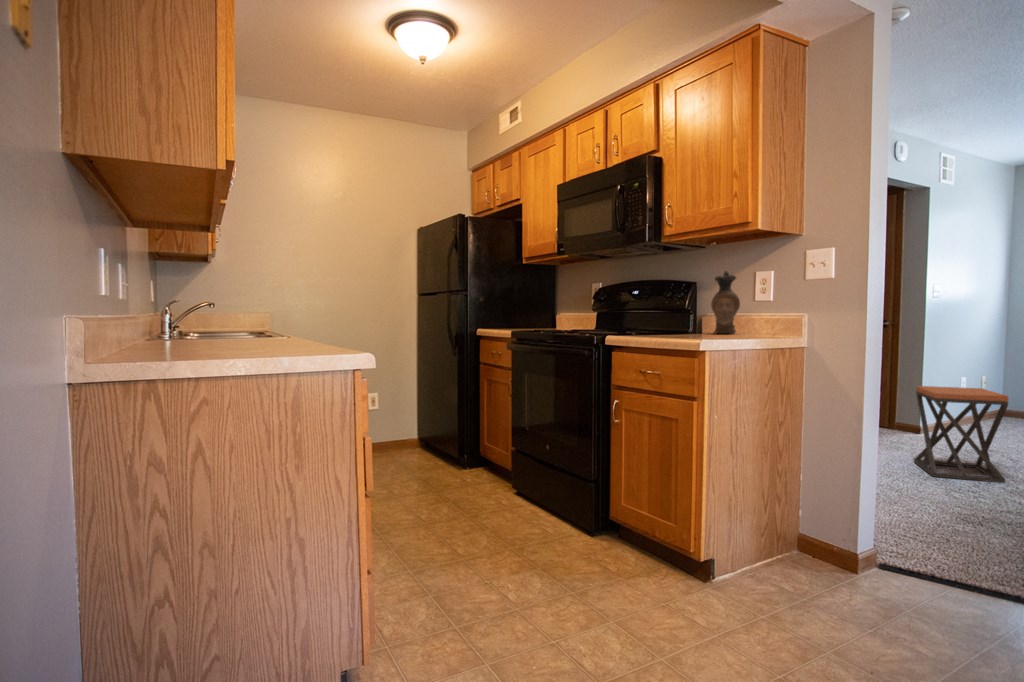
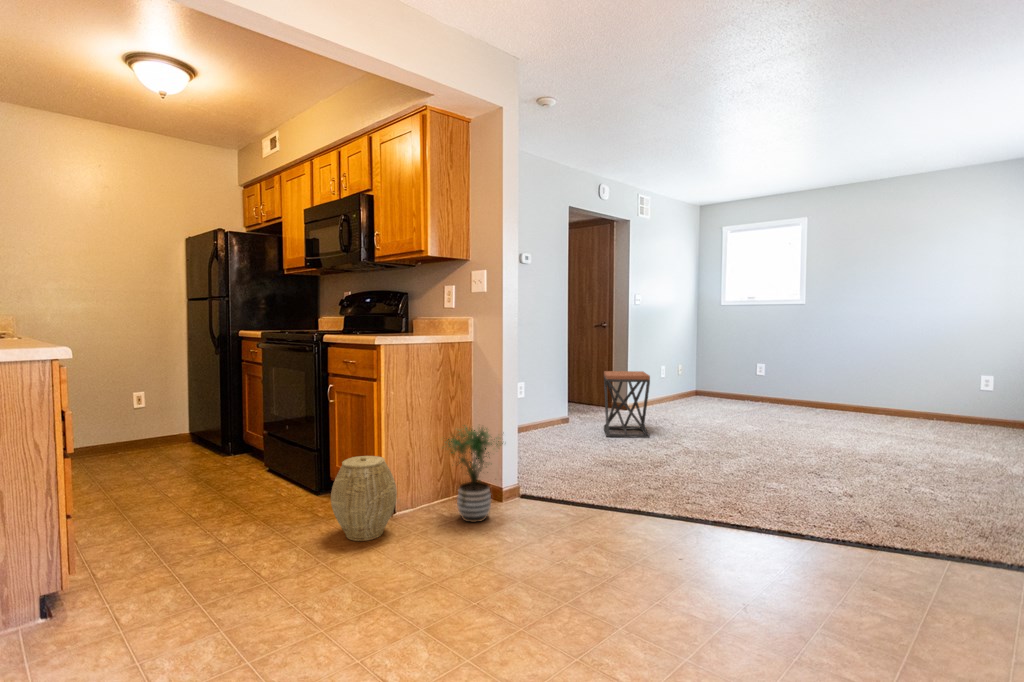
ceramic pitcher: present [711,271,740,333] -> none [416,283,437,332]
potted plant: none [787,466,901,613] -> present [446,425,503,522]
woven basket: none [650,502,743,624] -> present [331,456,397,541]

